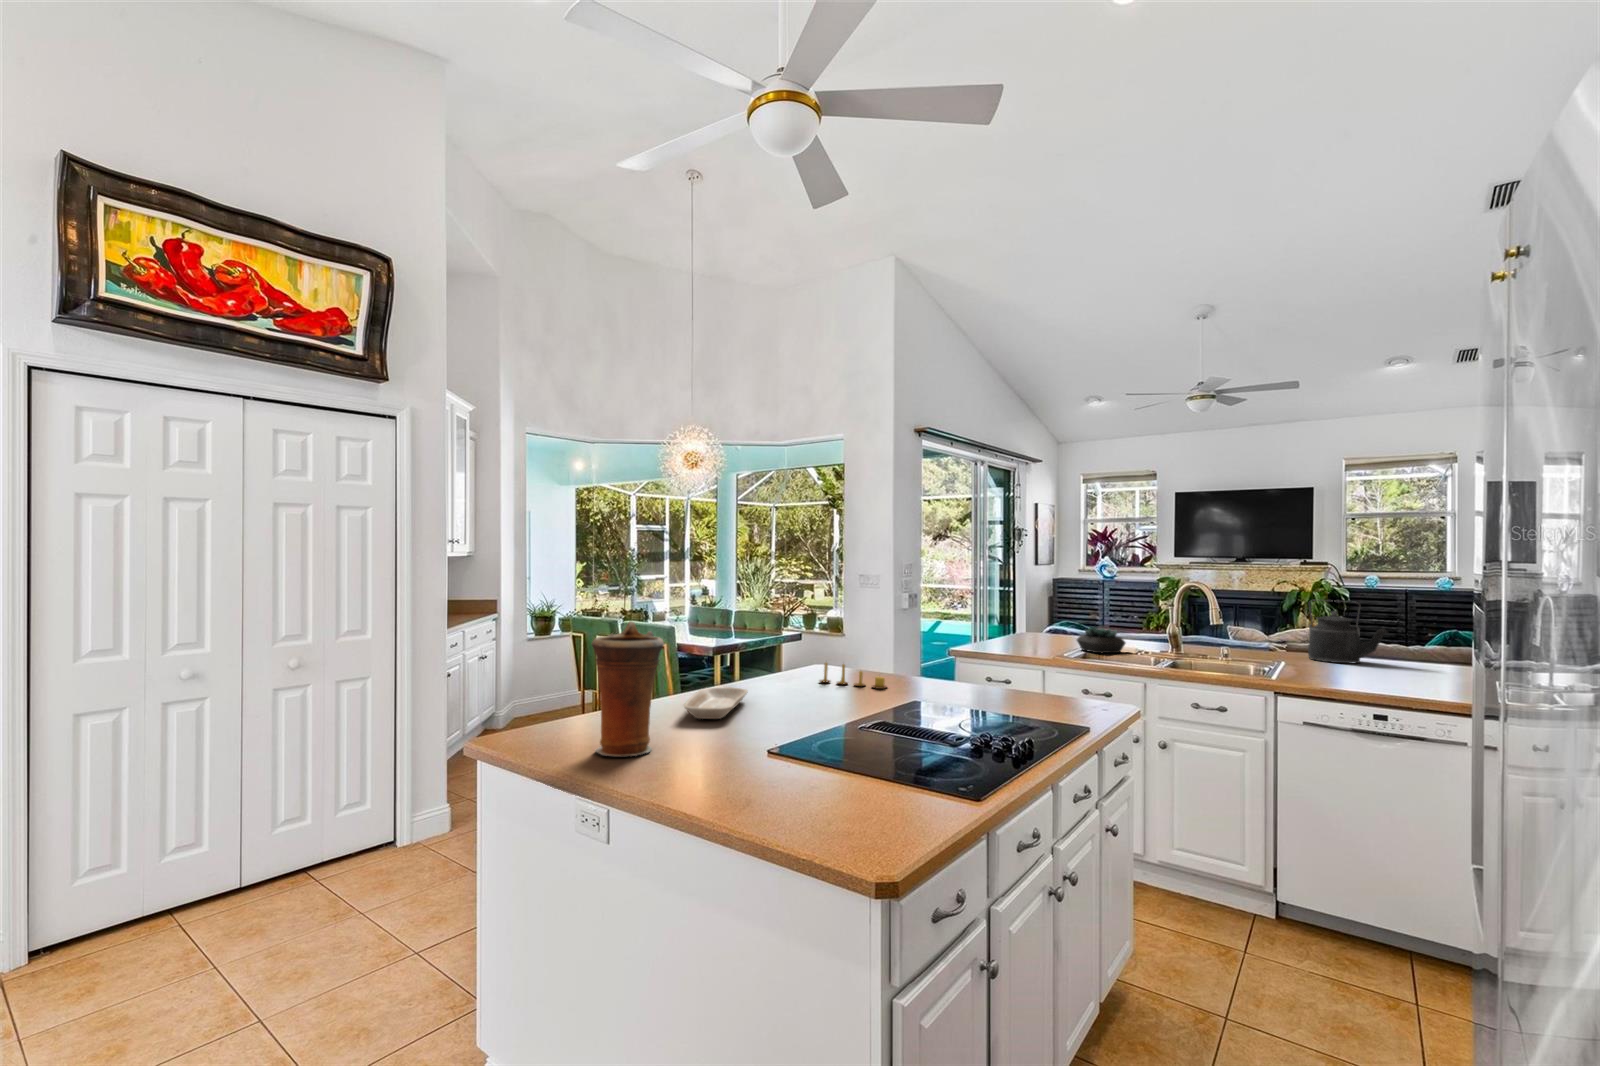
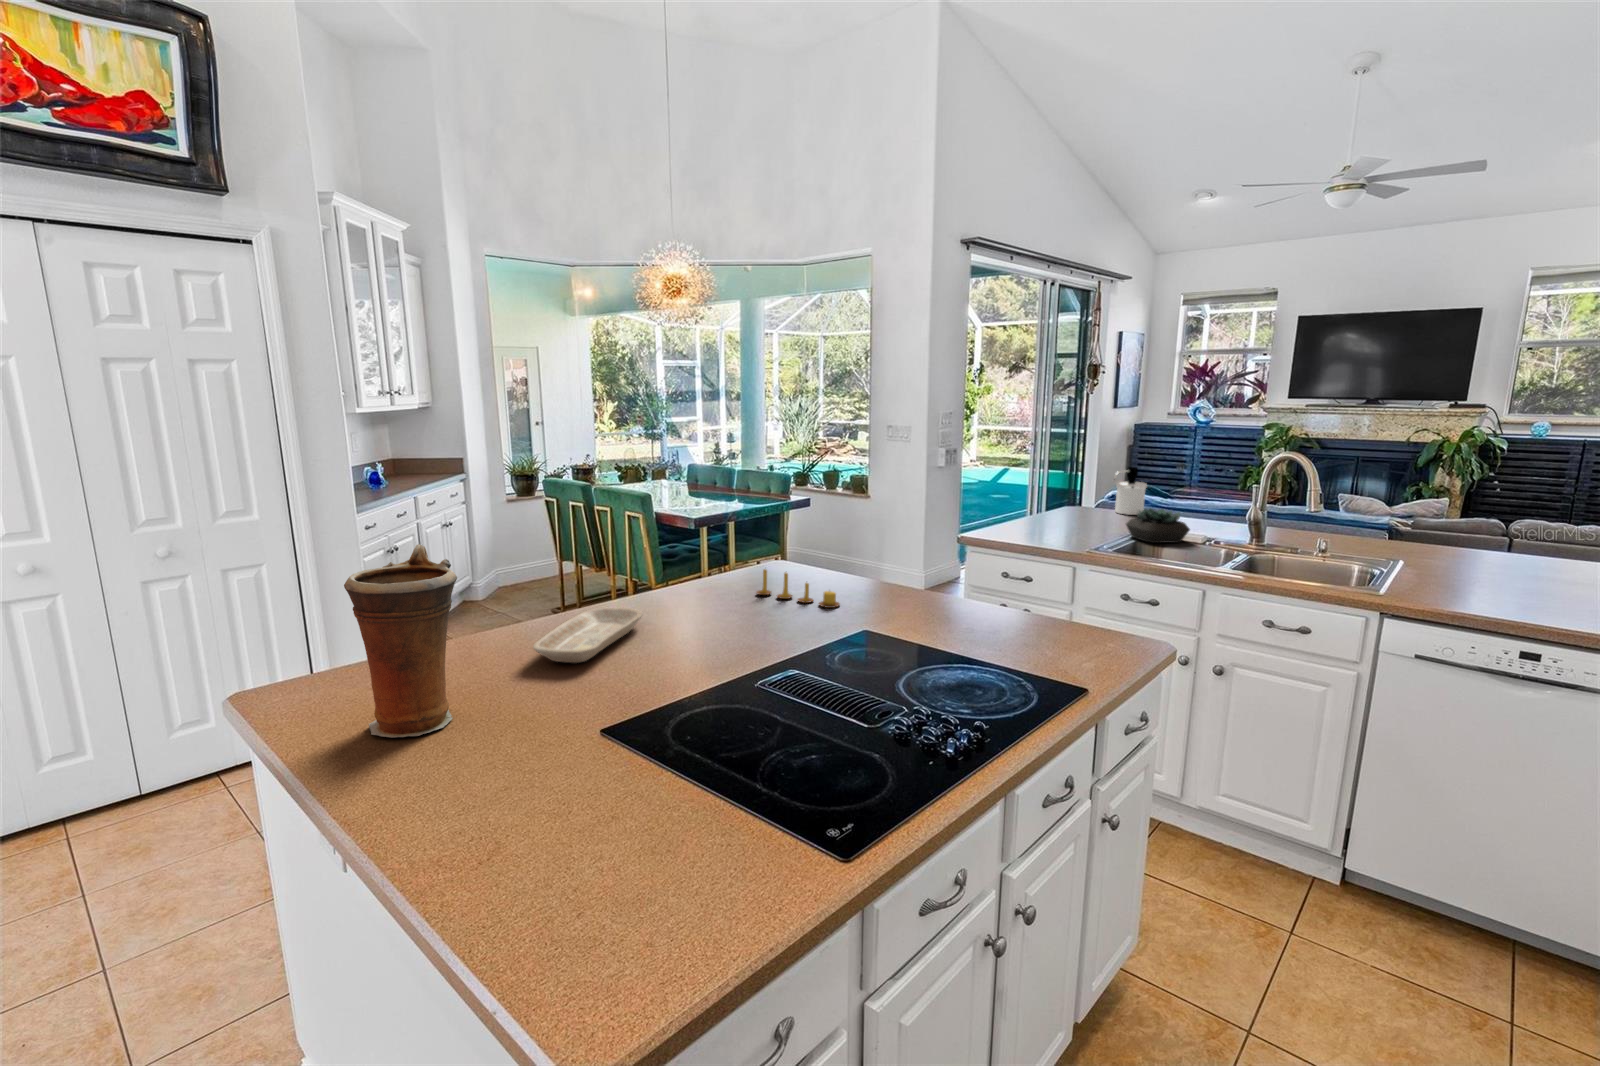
soap dispenser: none [1060,600,1085,637] -> present [1114,467,1147,515]
kettle: present [1308,602,1388,664] -> none [1439,476,1562,564]

